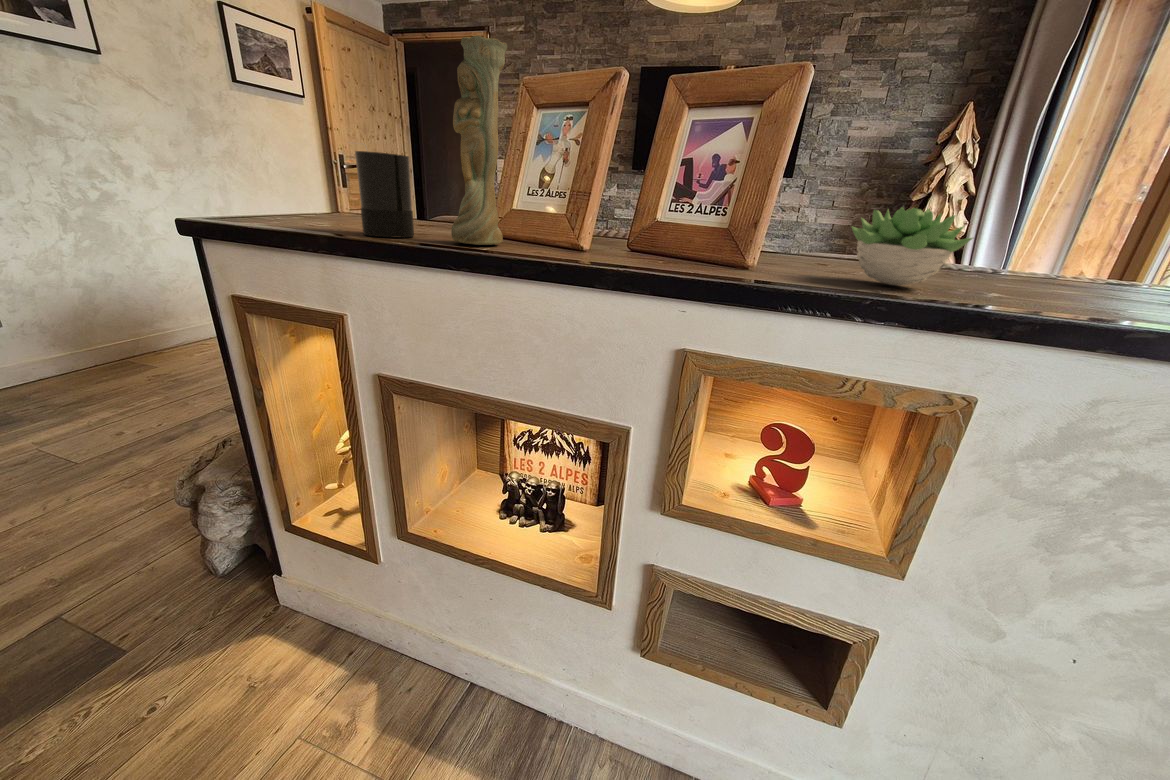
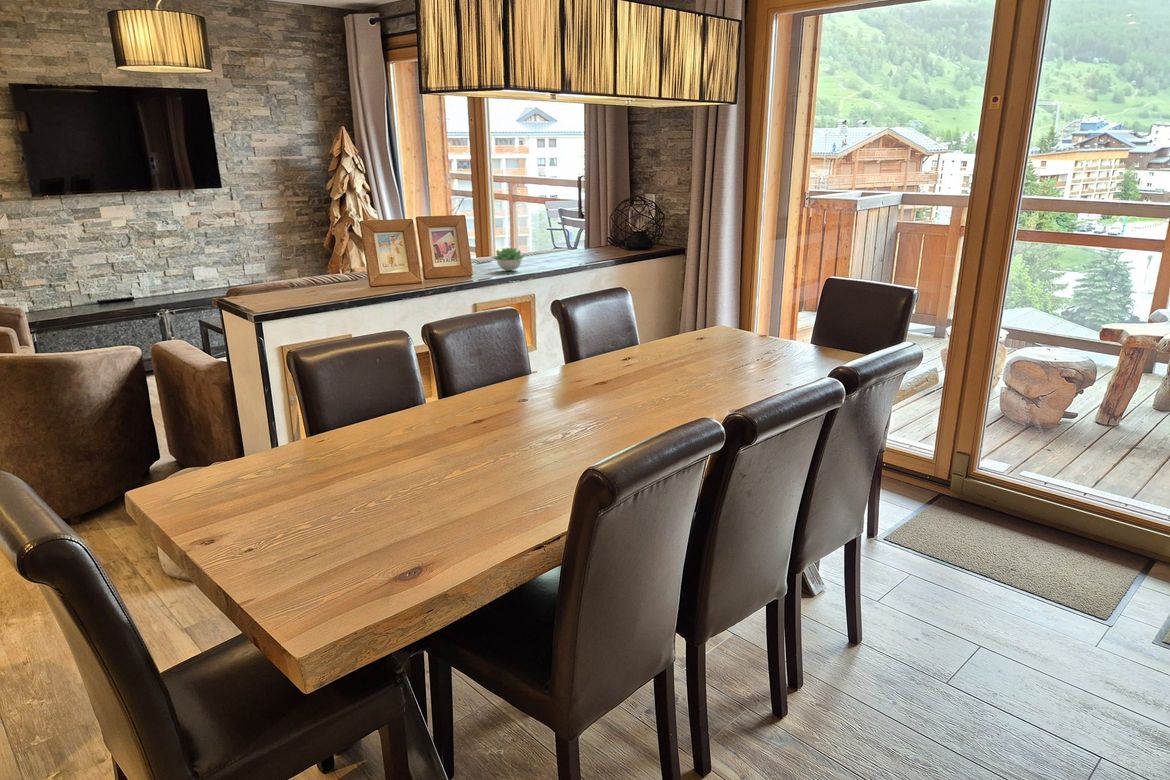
vase: present [451,36,508,245] -> none [370,212,396,291]
candle: present [355,148,414,237] -> none [327,258,355,299]

